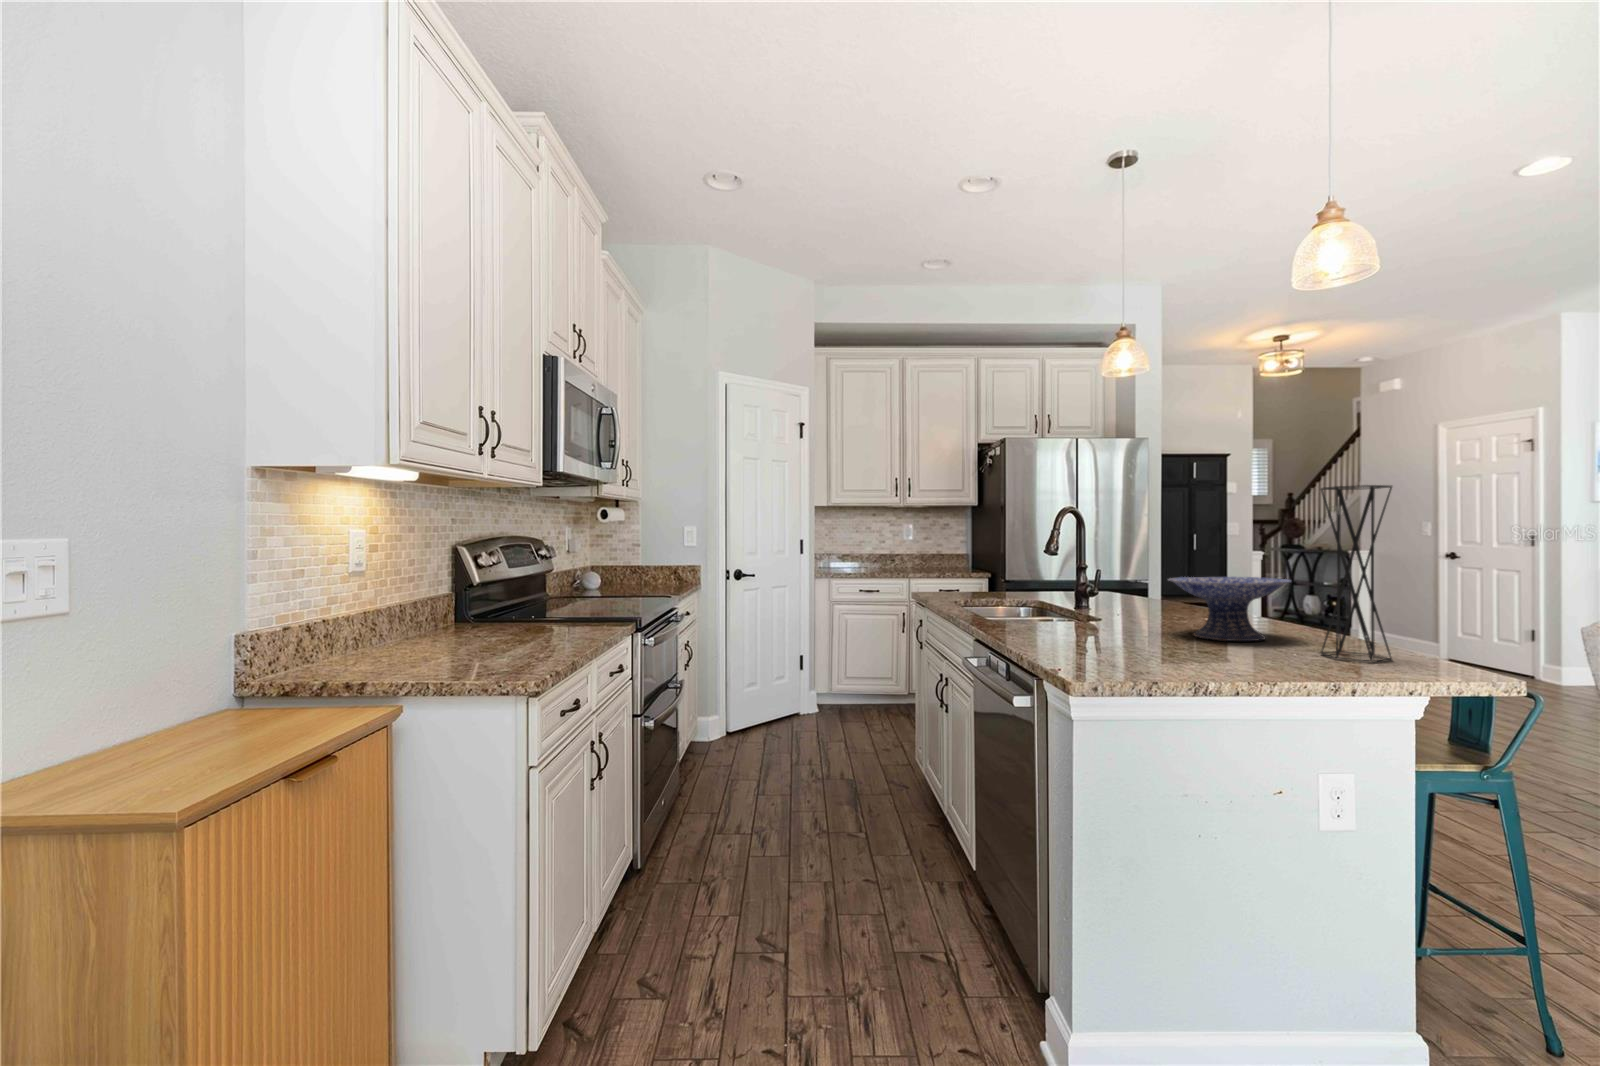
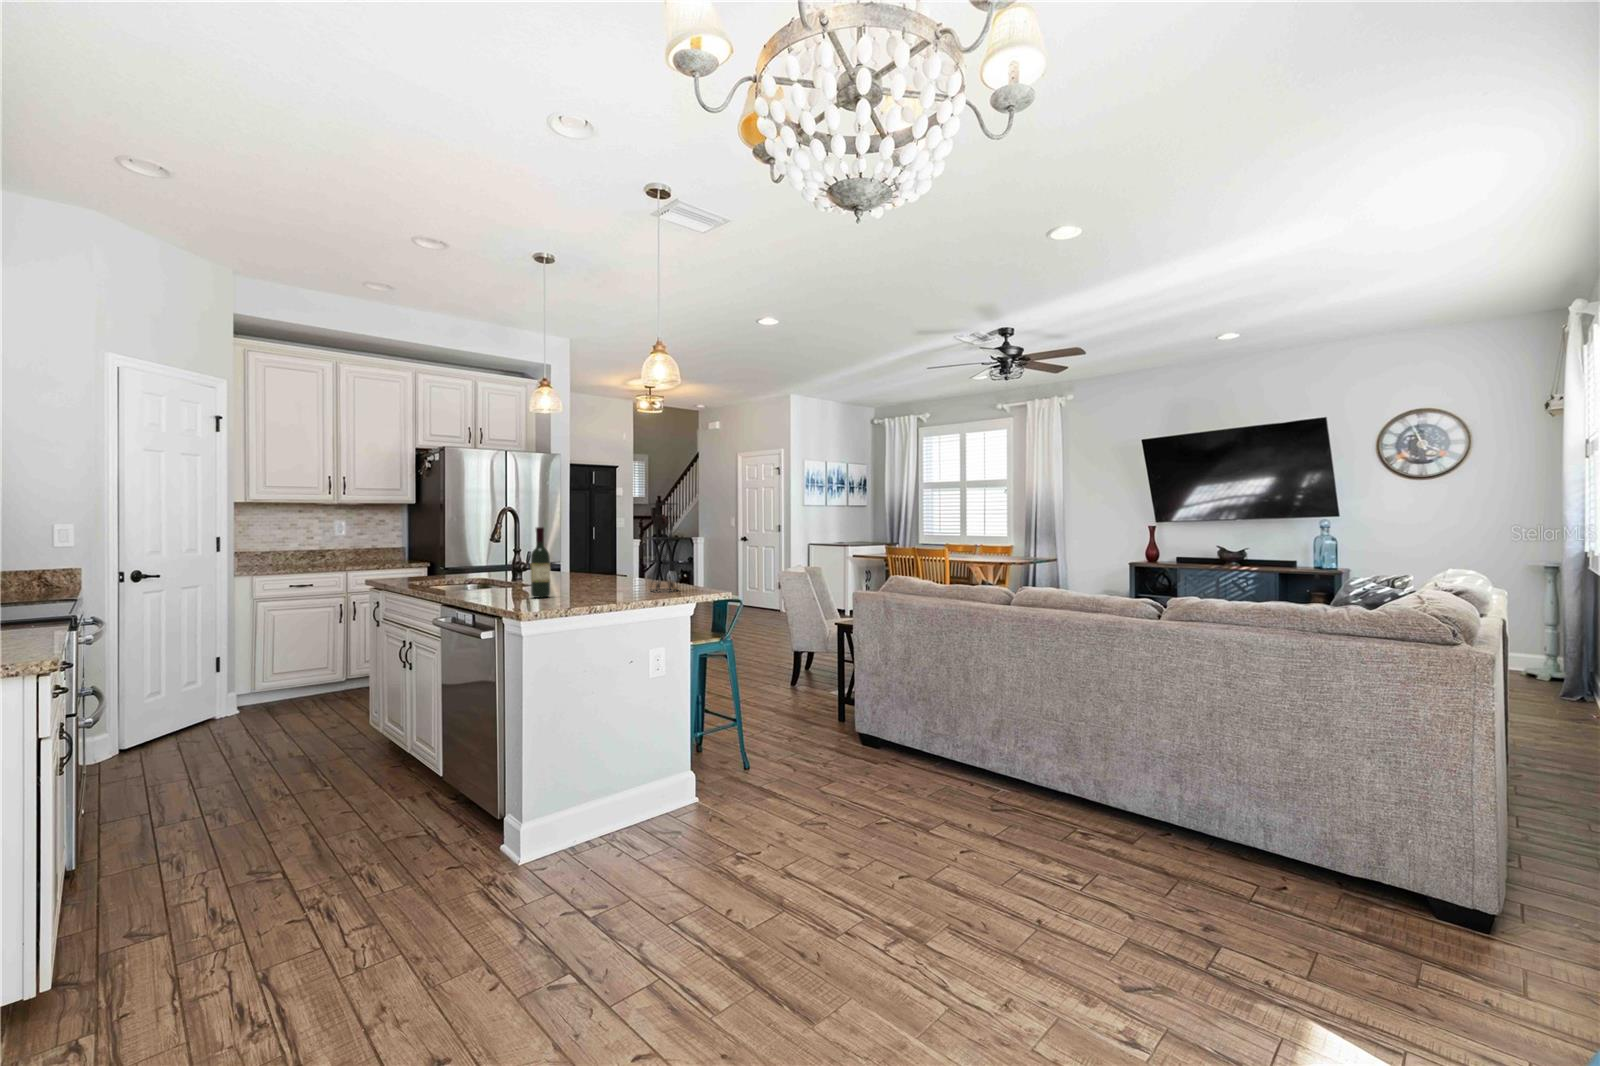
wine bottle: none [1091,532,1123,647] -> present [530,527,551,598]
decorative bowl: present [1168,577,1291,641] -> none [575,553,639,590]

